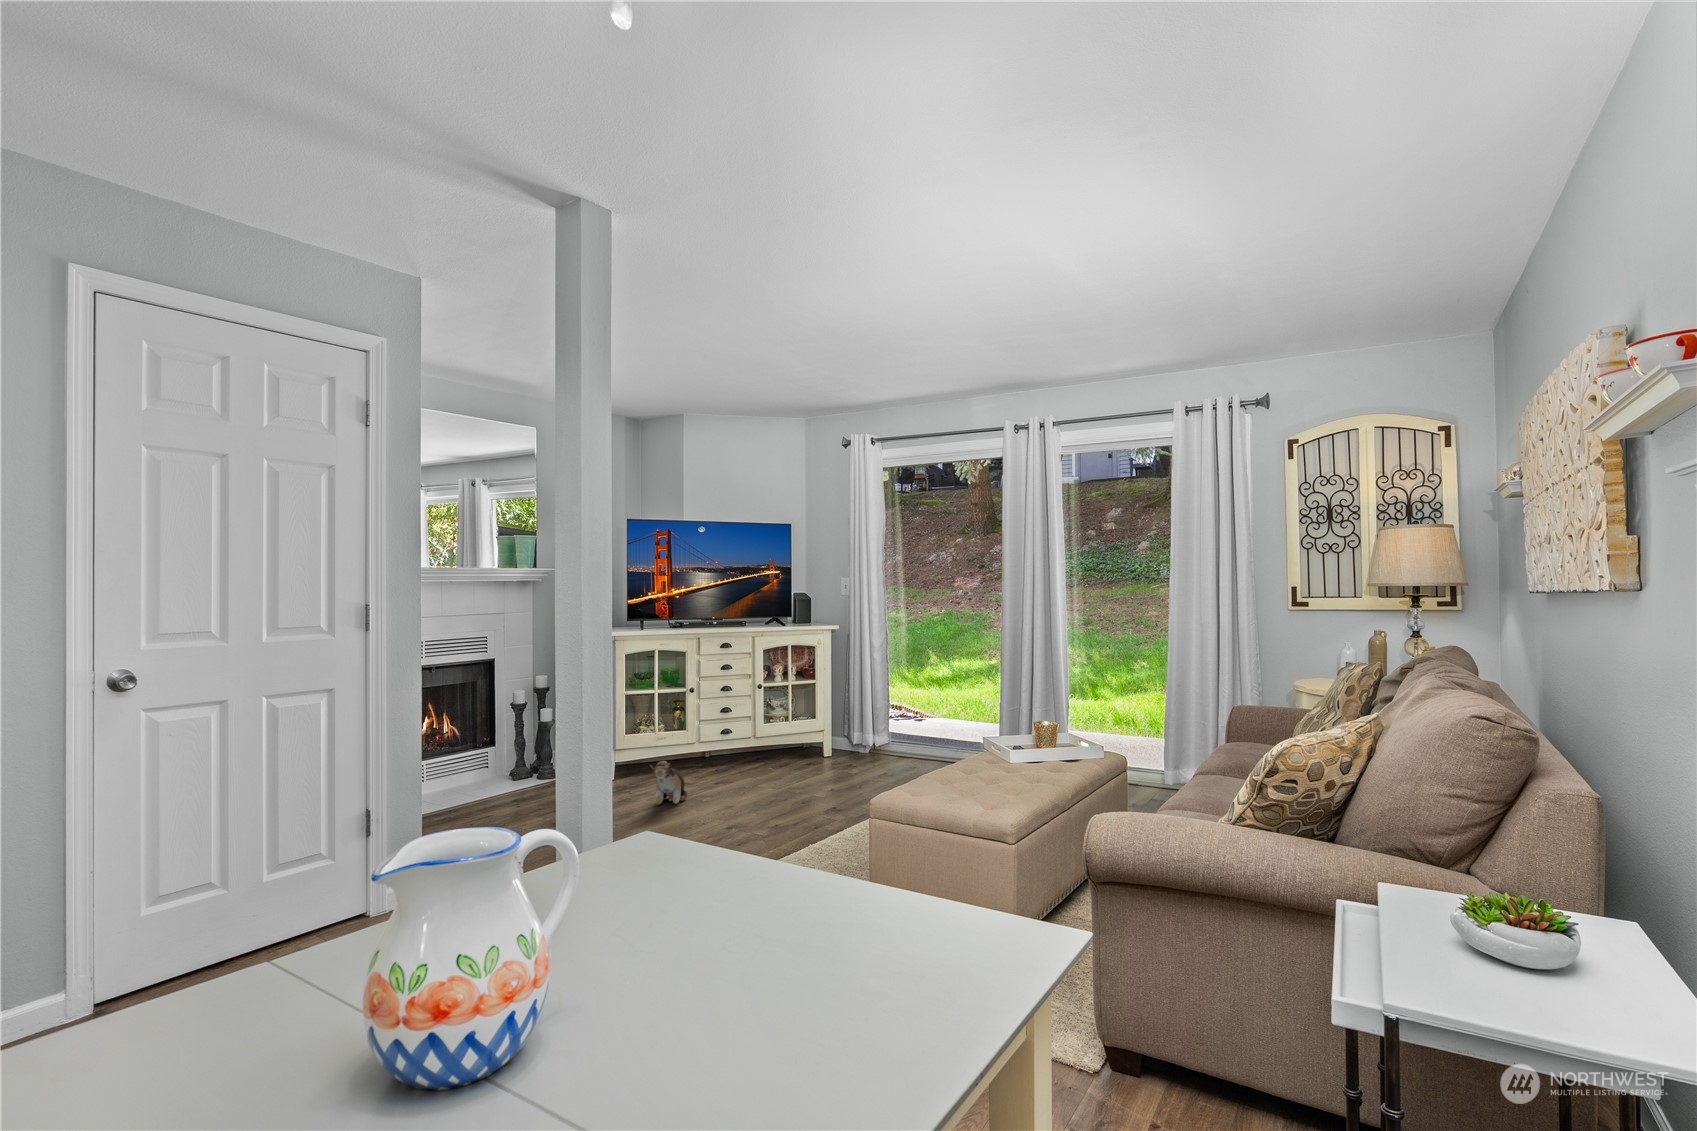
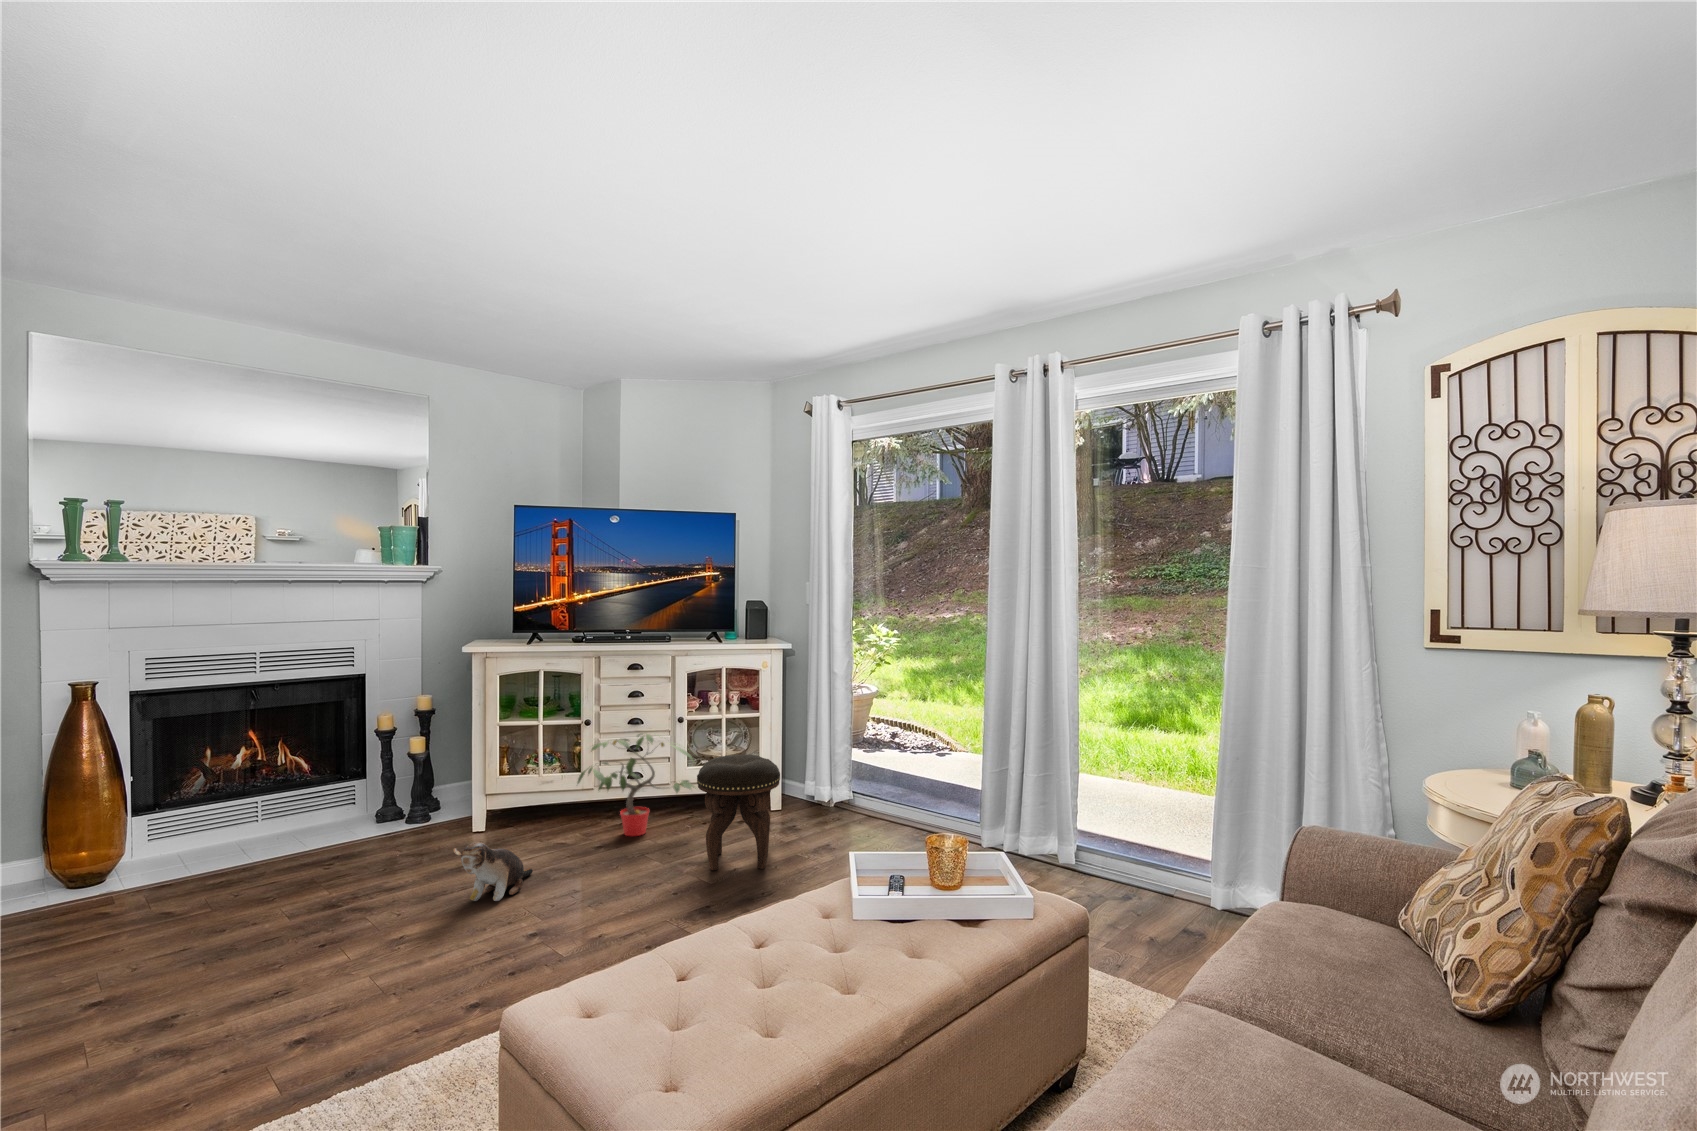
potted plant: none [691,693,785,771] -> present [578,734,694,836]
footstool: none [799,704,859,784] -> present [697,755,780,870]

